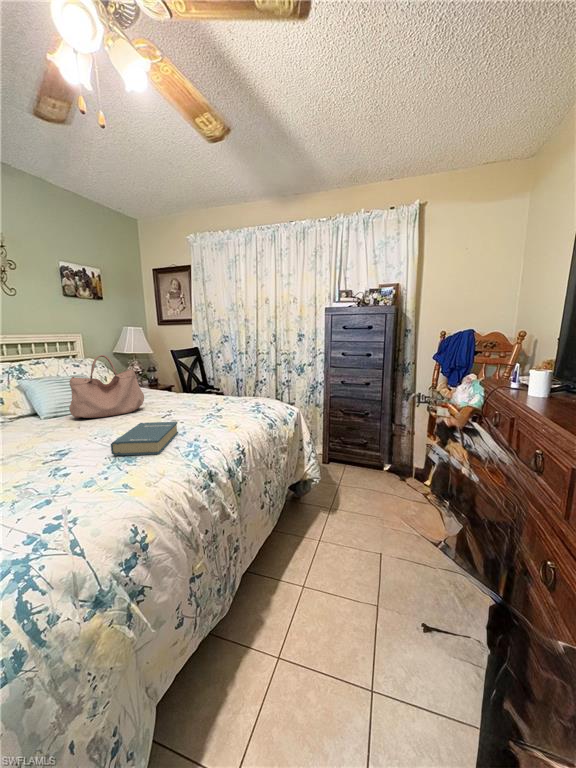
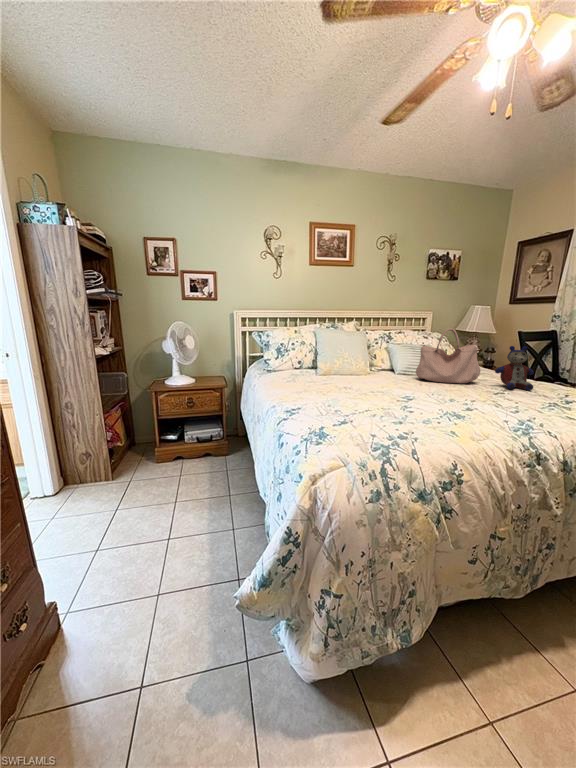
stuffed bear: none [158,366,192,409] -> present [495,346,534,390]
hardback book: present [111,422,178,456] -> none [445,392,512,421]

